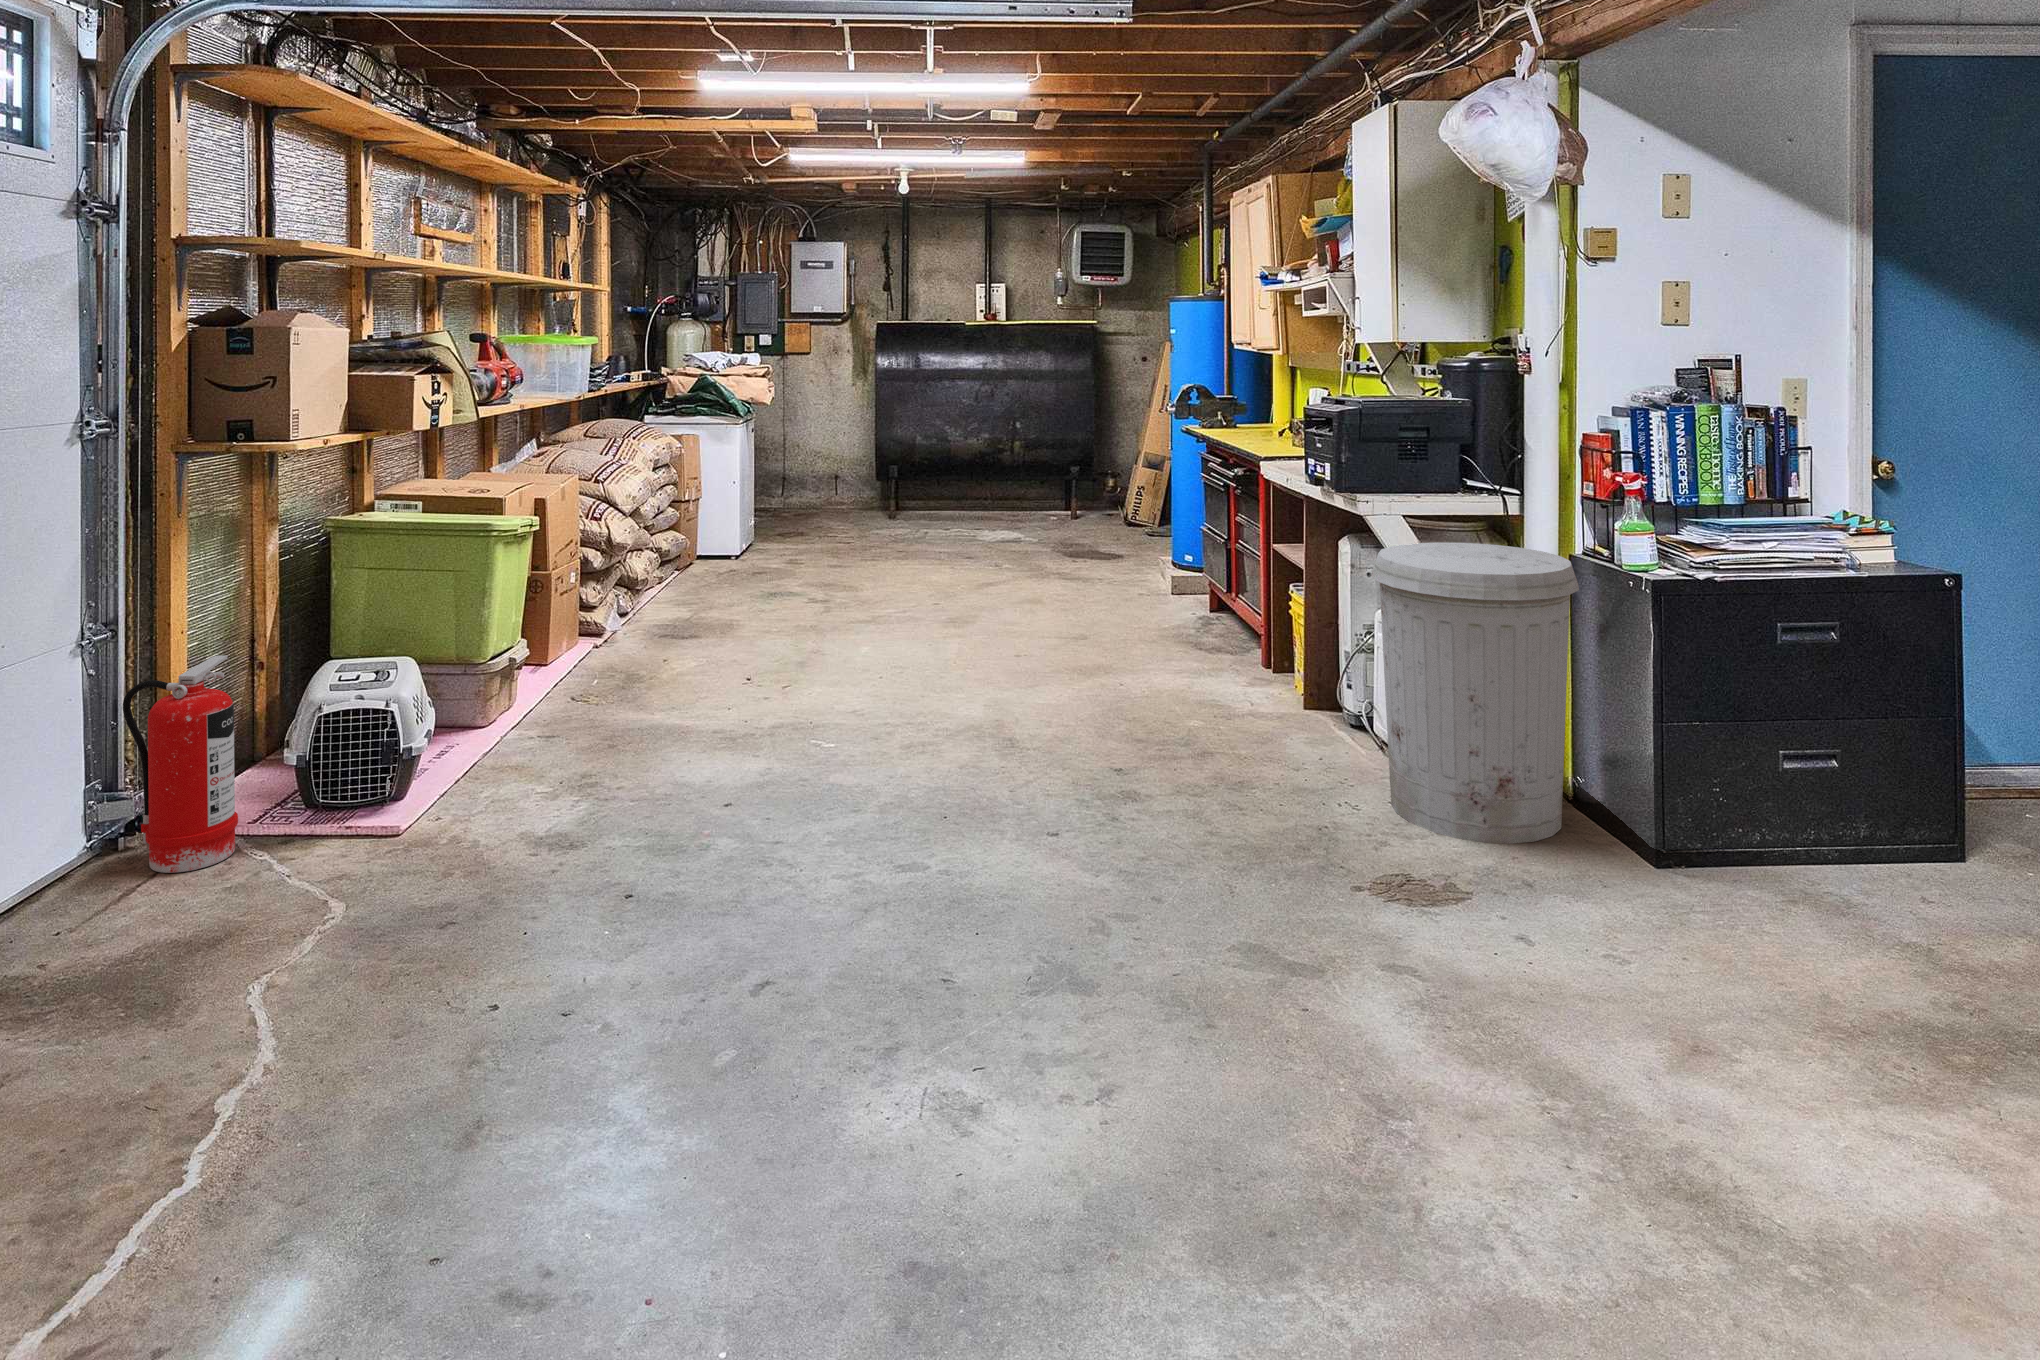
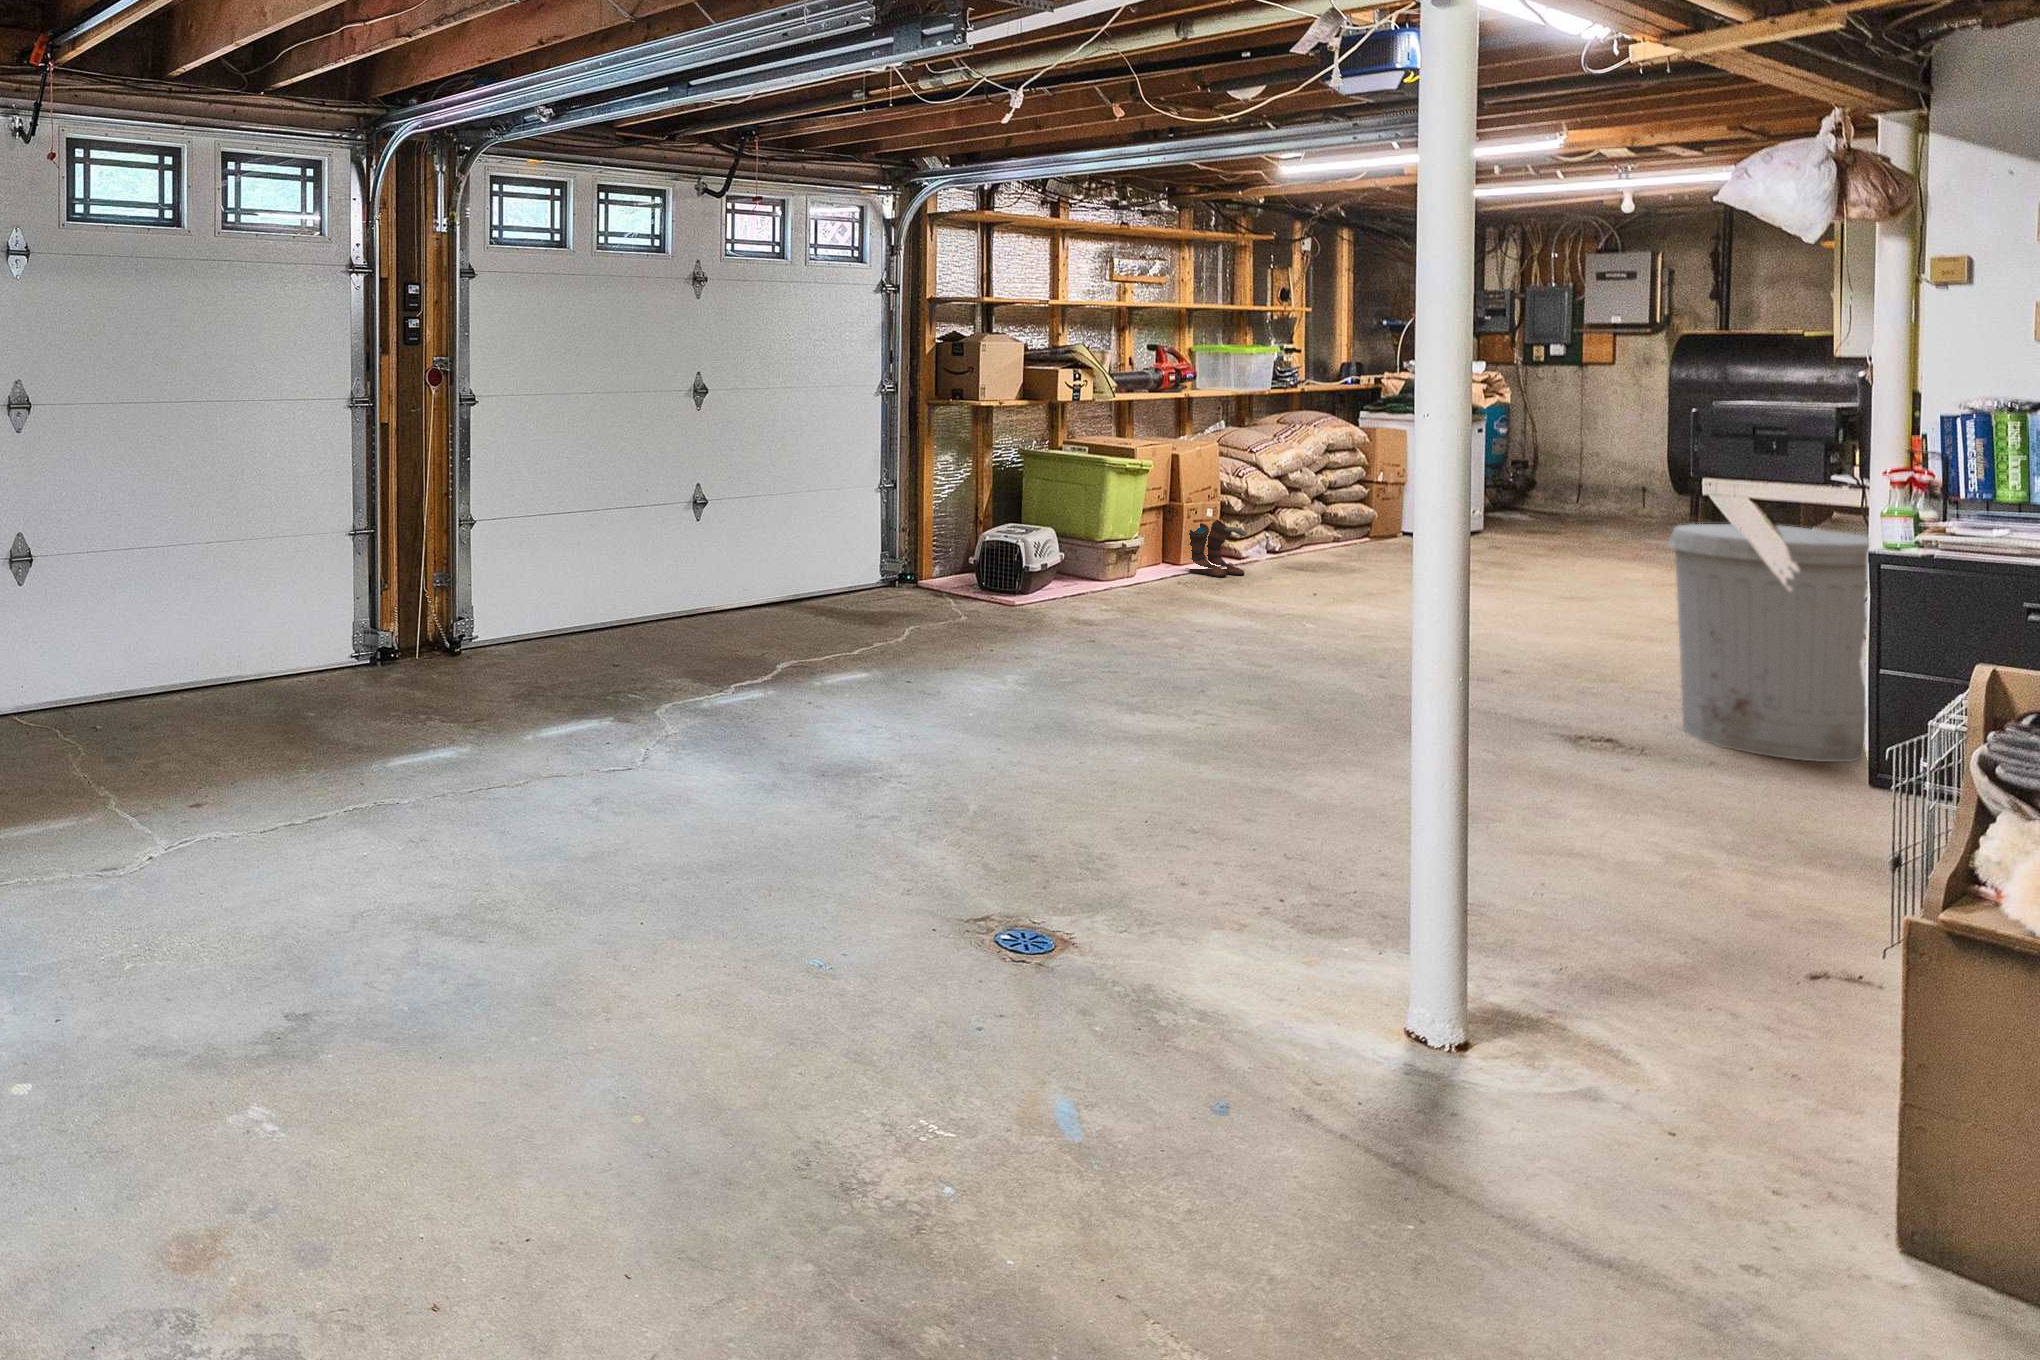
boots: none [568,582,640,669] -> present [1188,520,1247,577]
fire extinguisher: present [123,656,238,873] -> none [898,500,942,593]

